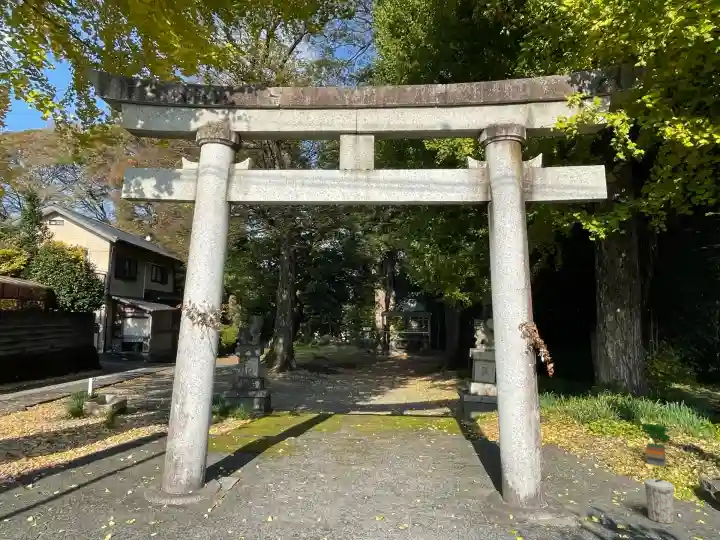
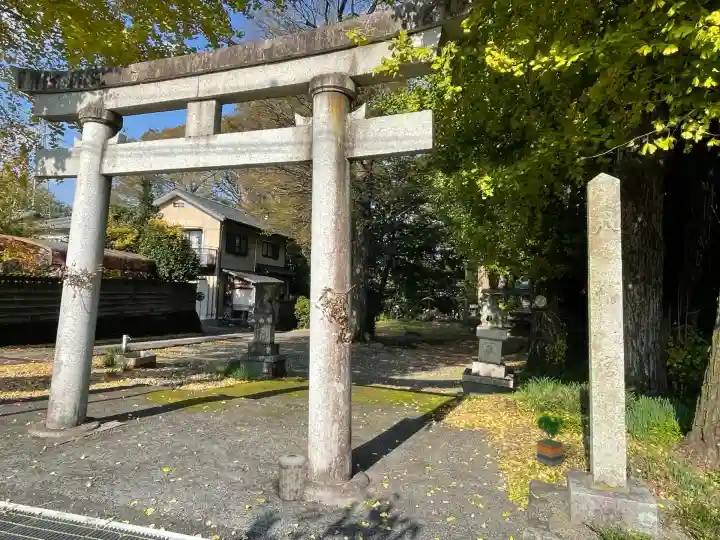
trash can: present [644,479,674,524] -> present [278,454,306,501]

